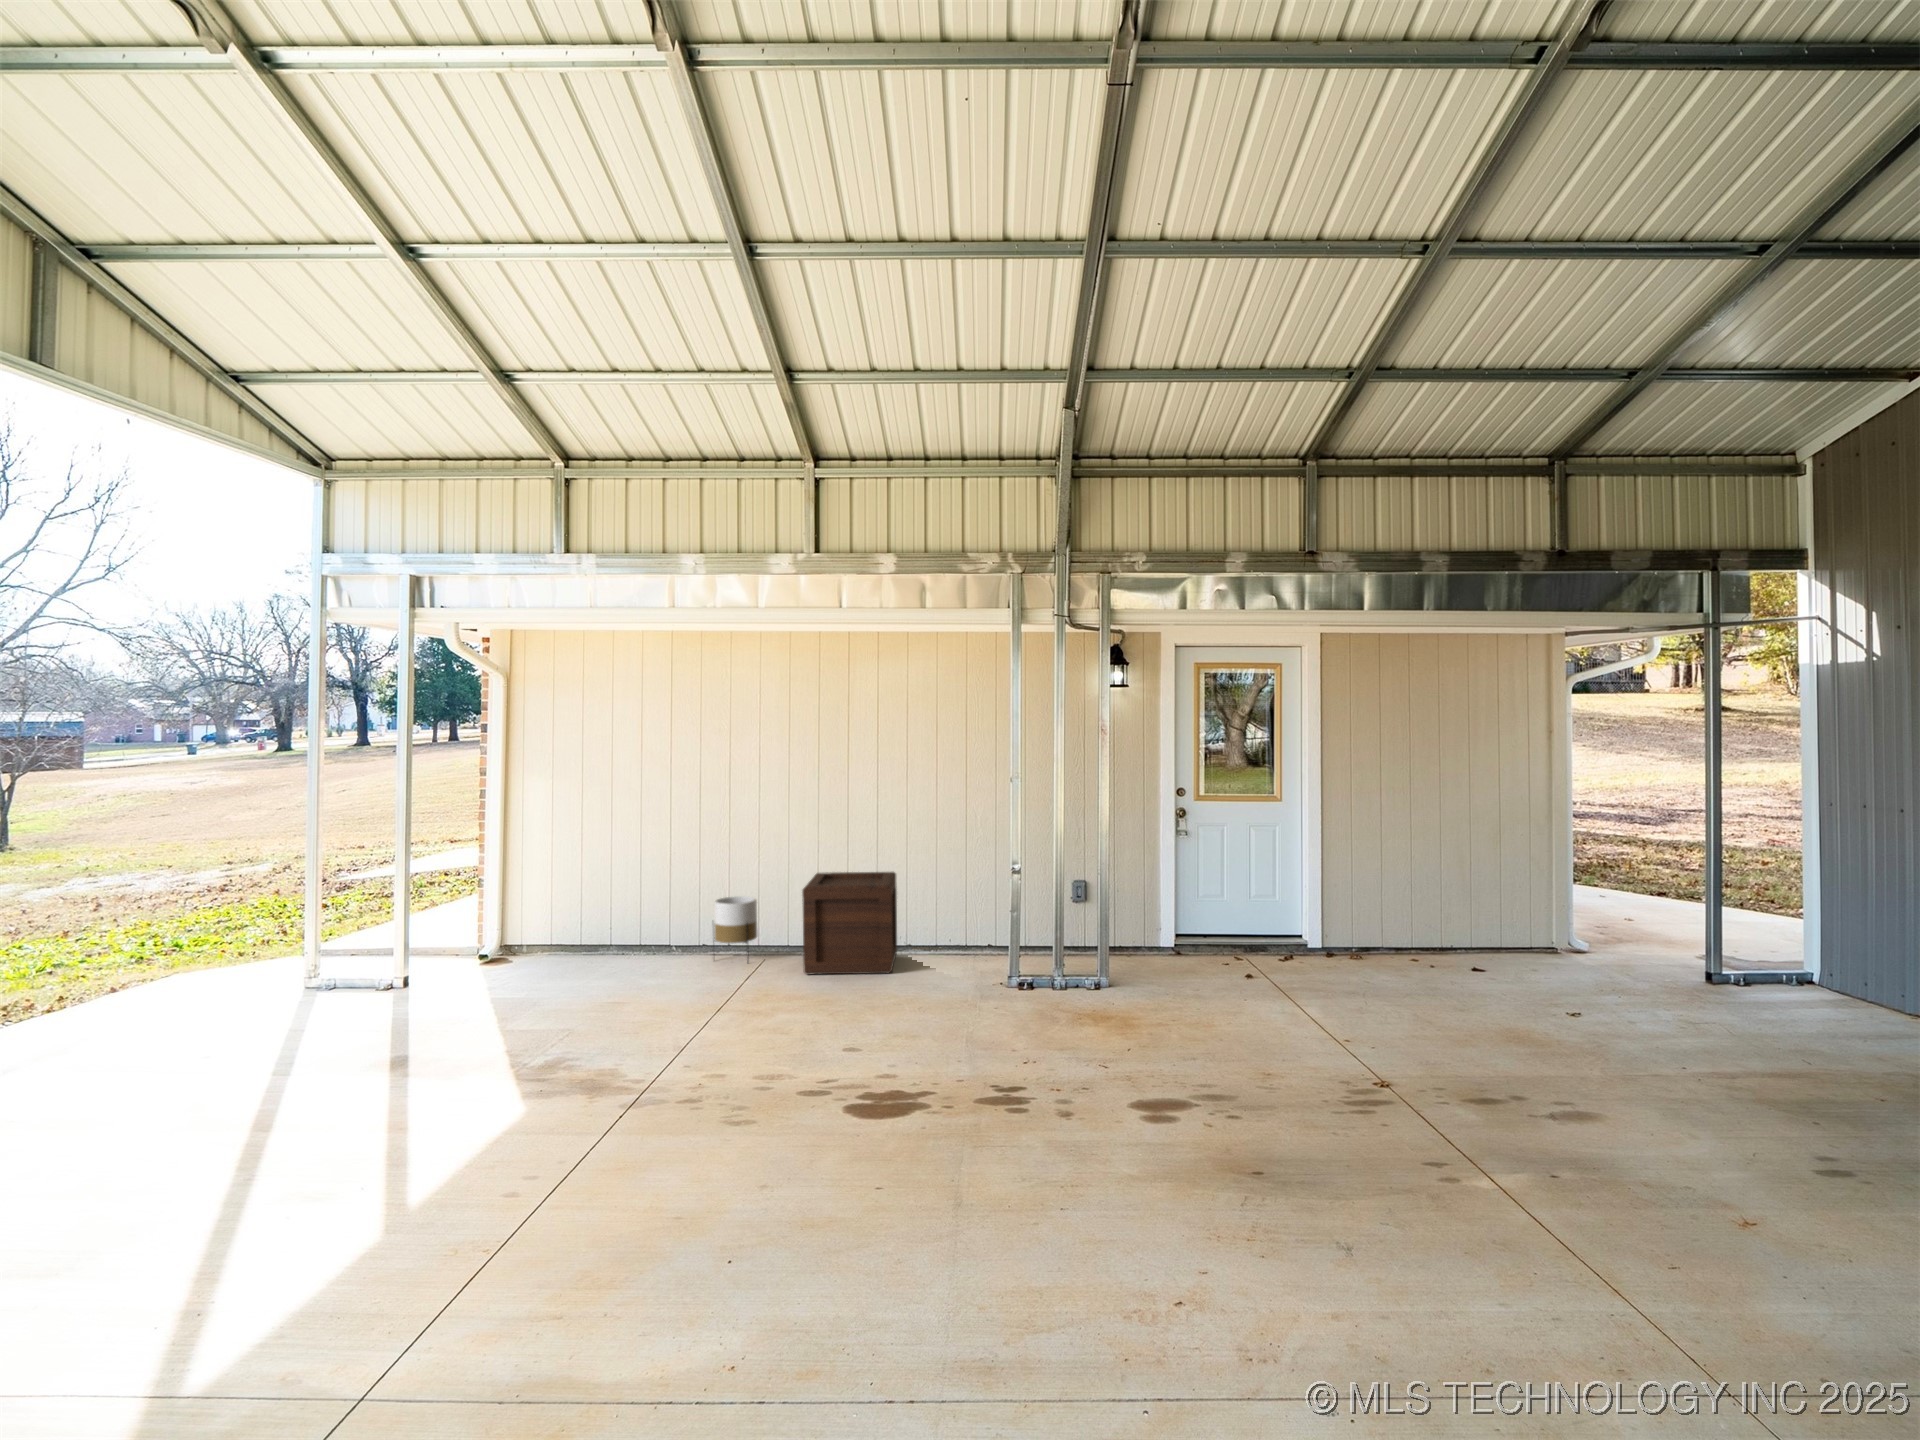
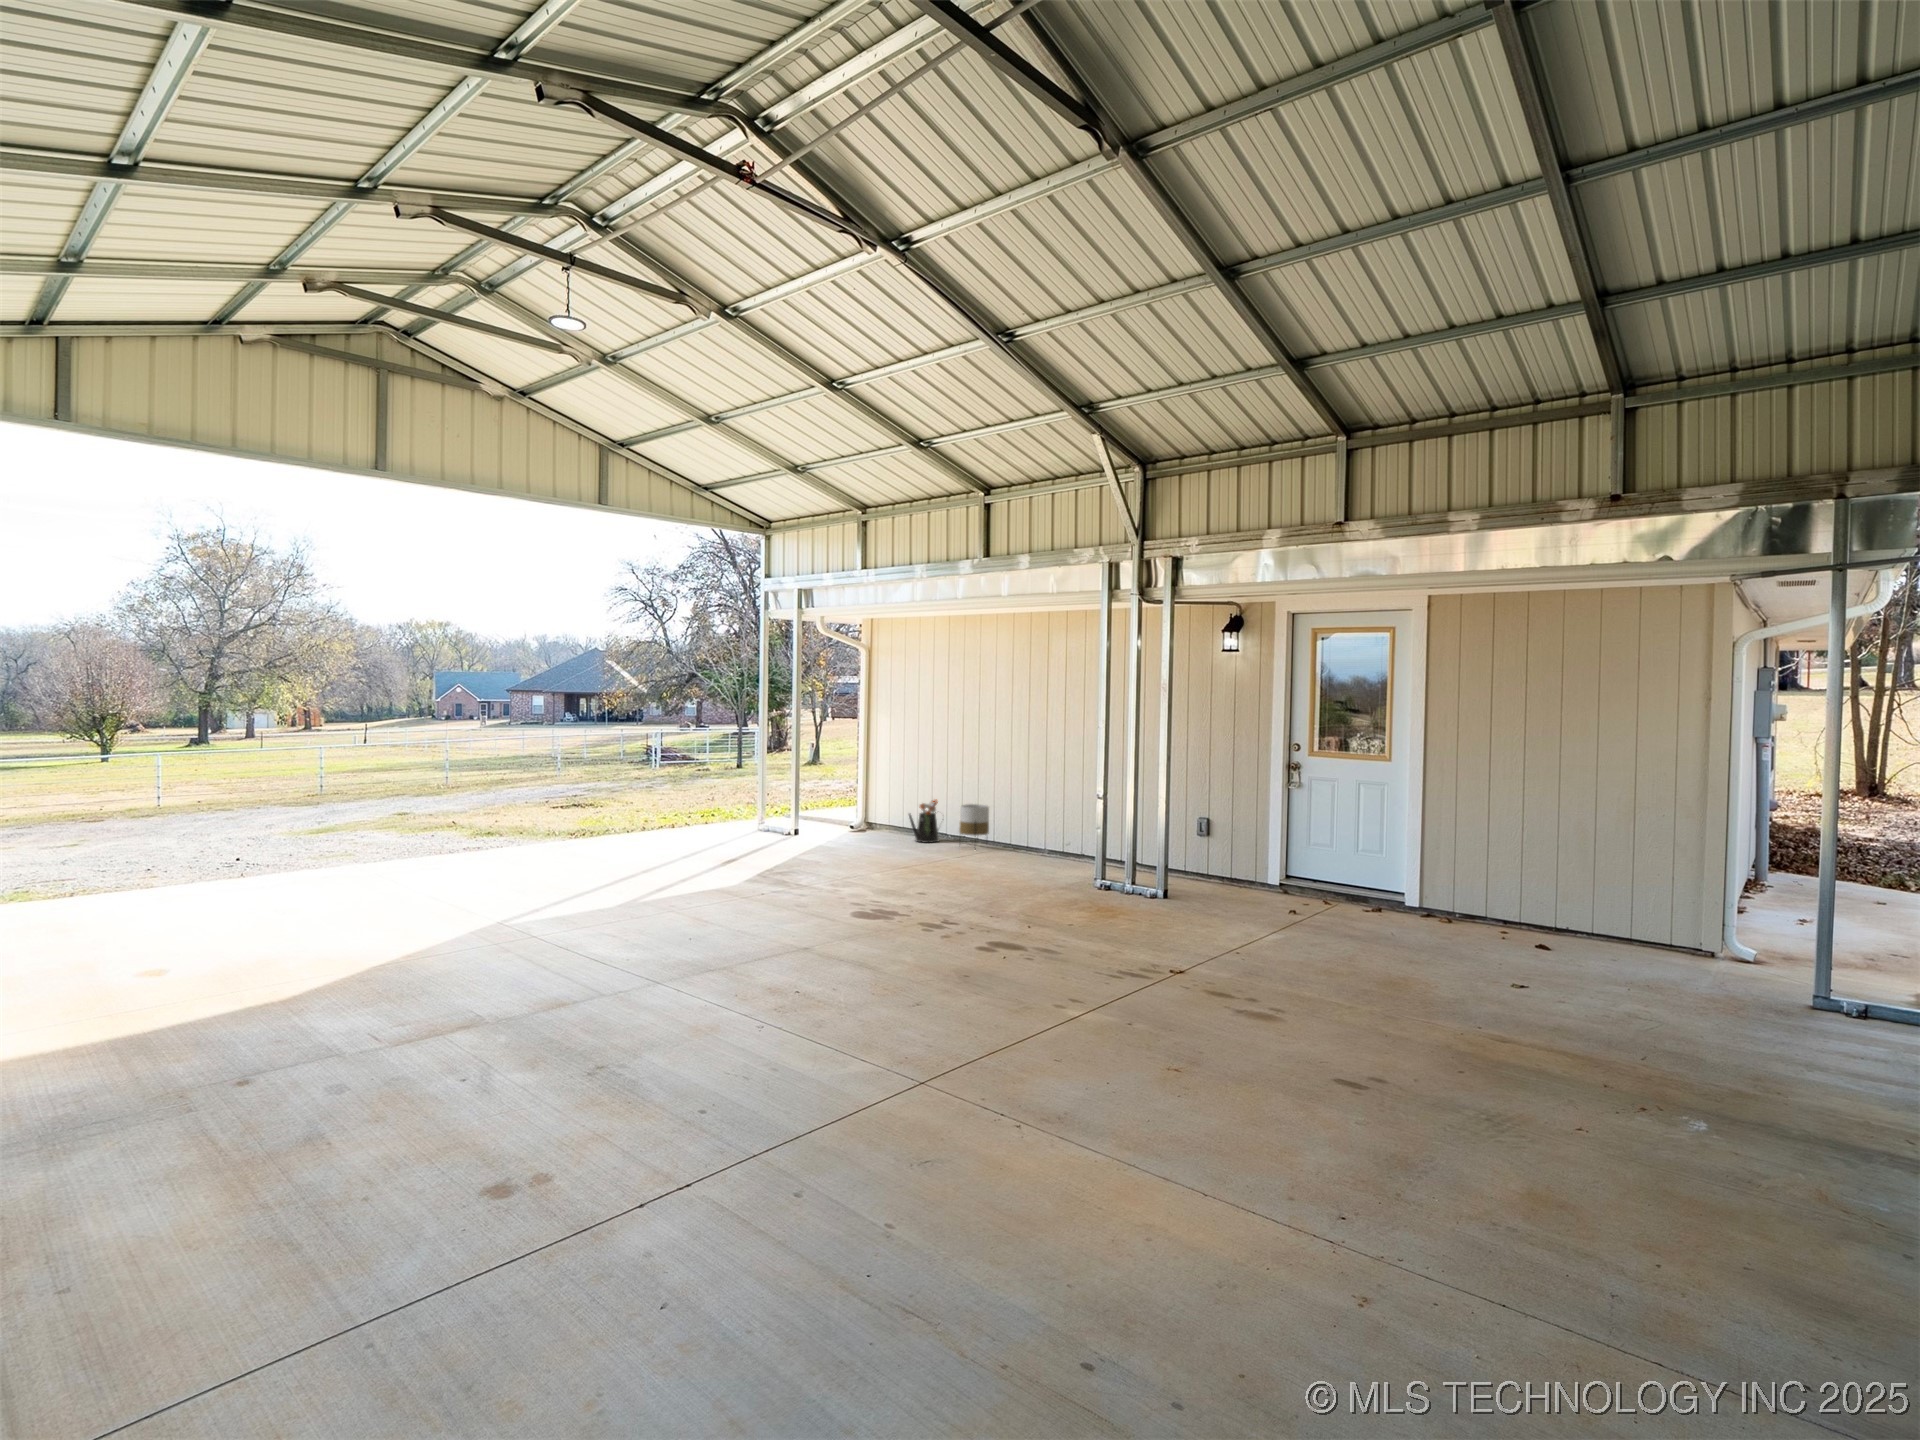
wooden crate: present [802,872,897,975] -> none [990,793,1079,867]
watering can: none [622,896,665,964] -> present [909,799,939,843]

